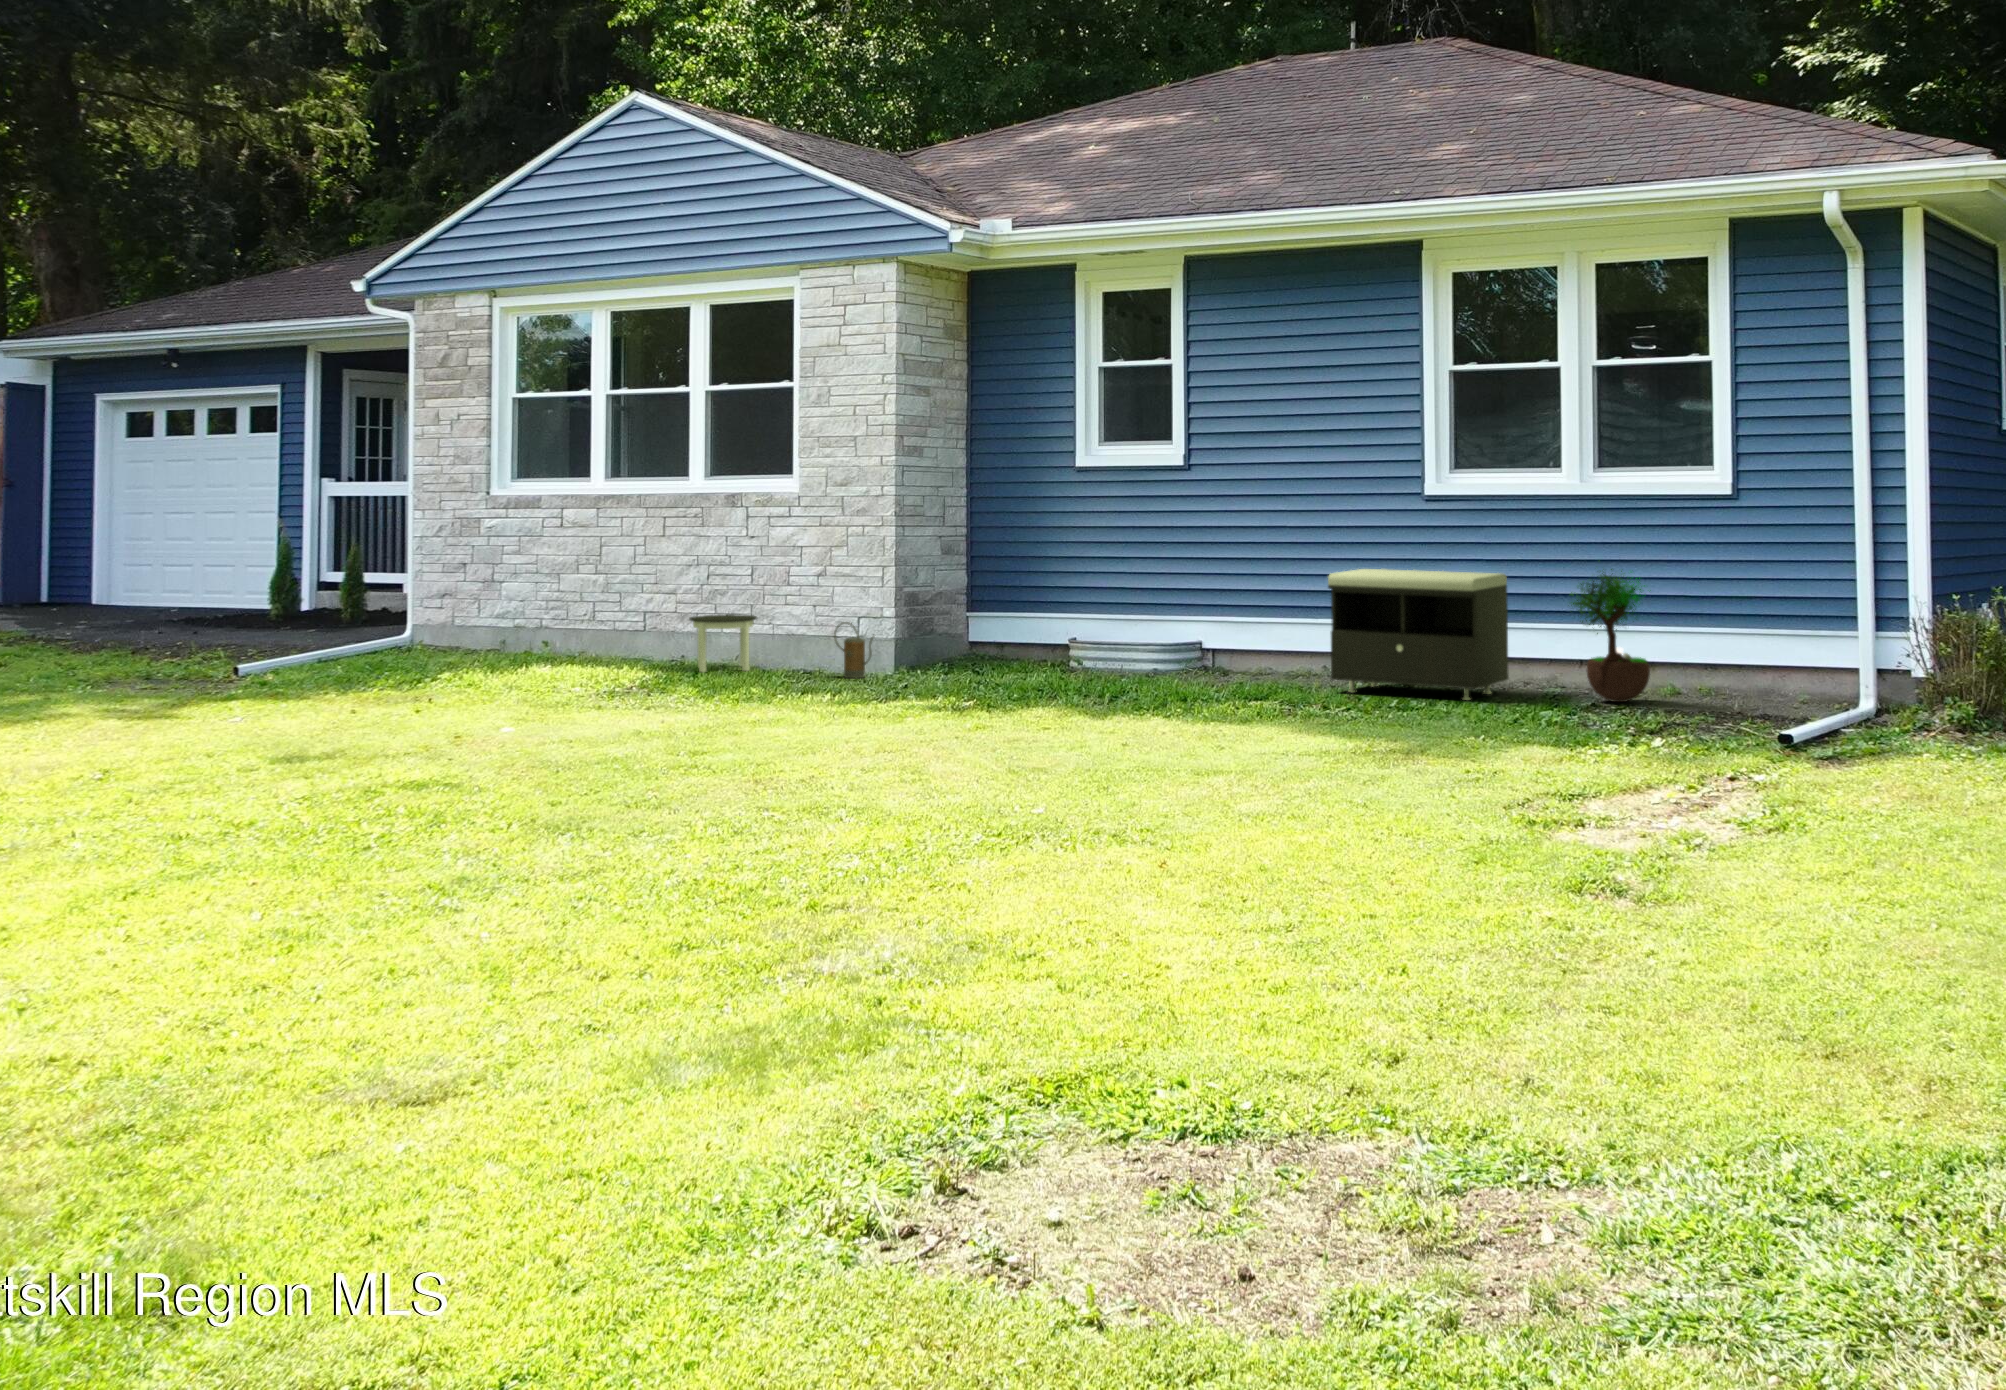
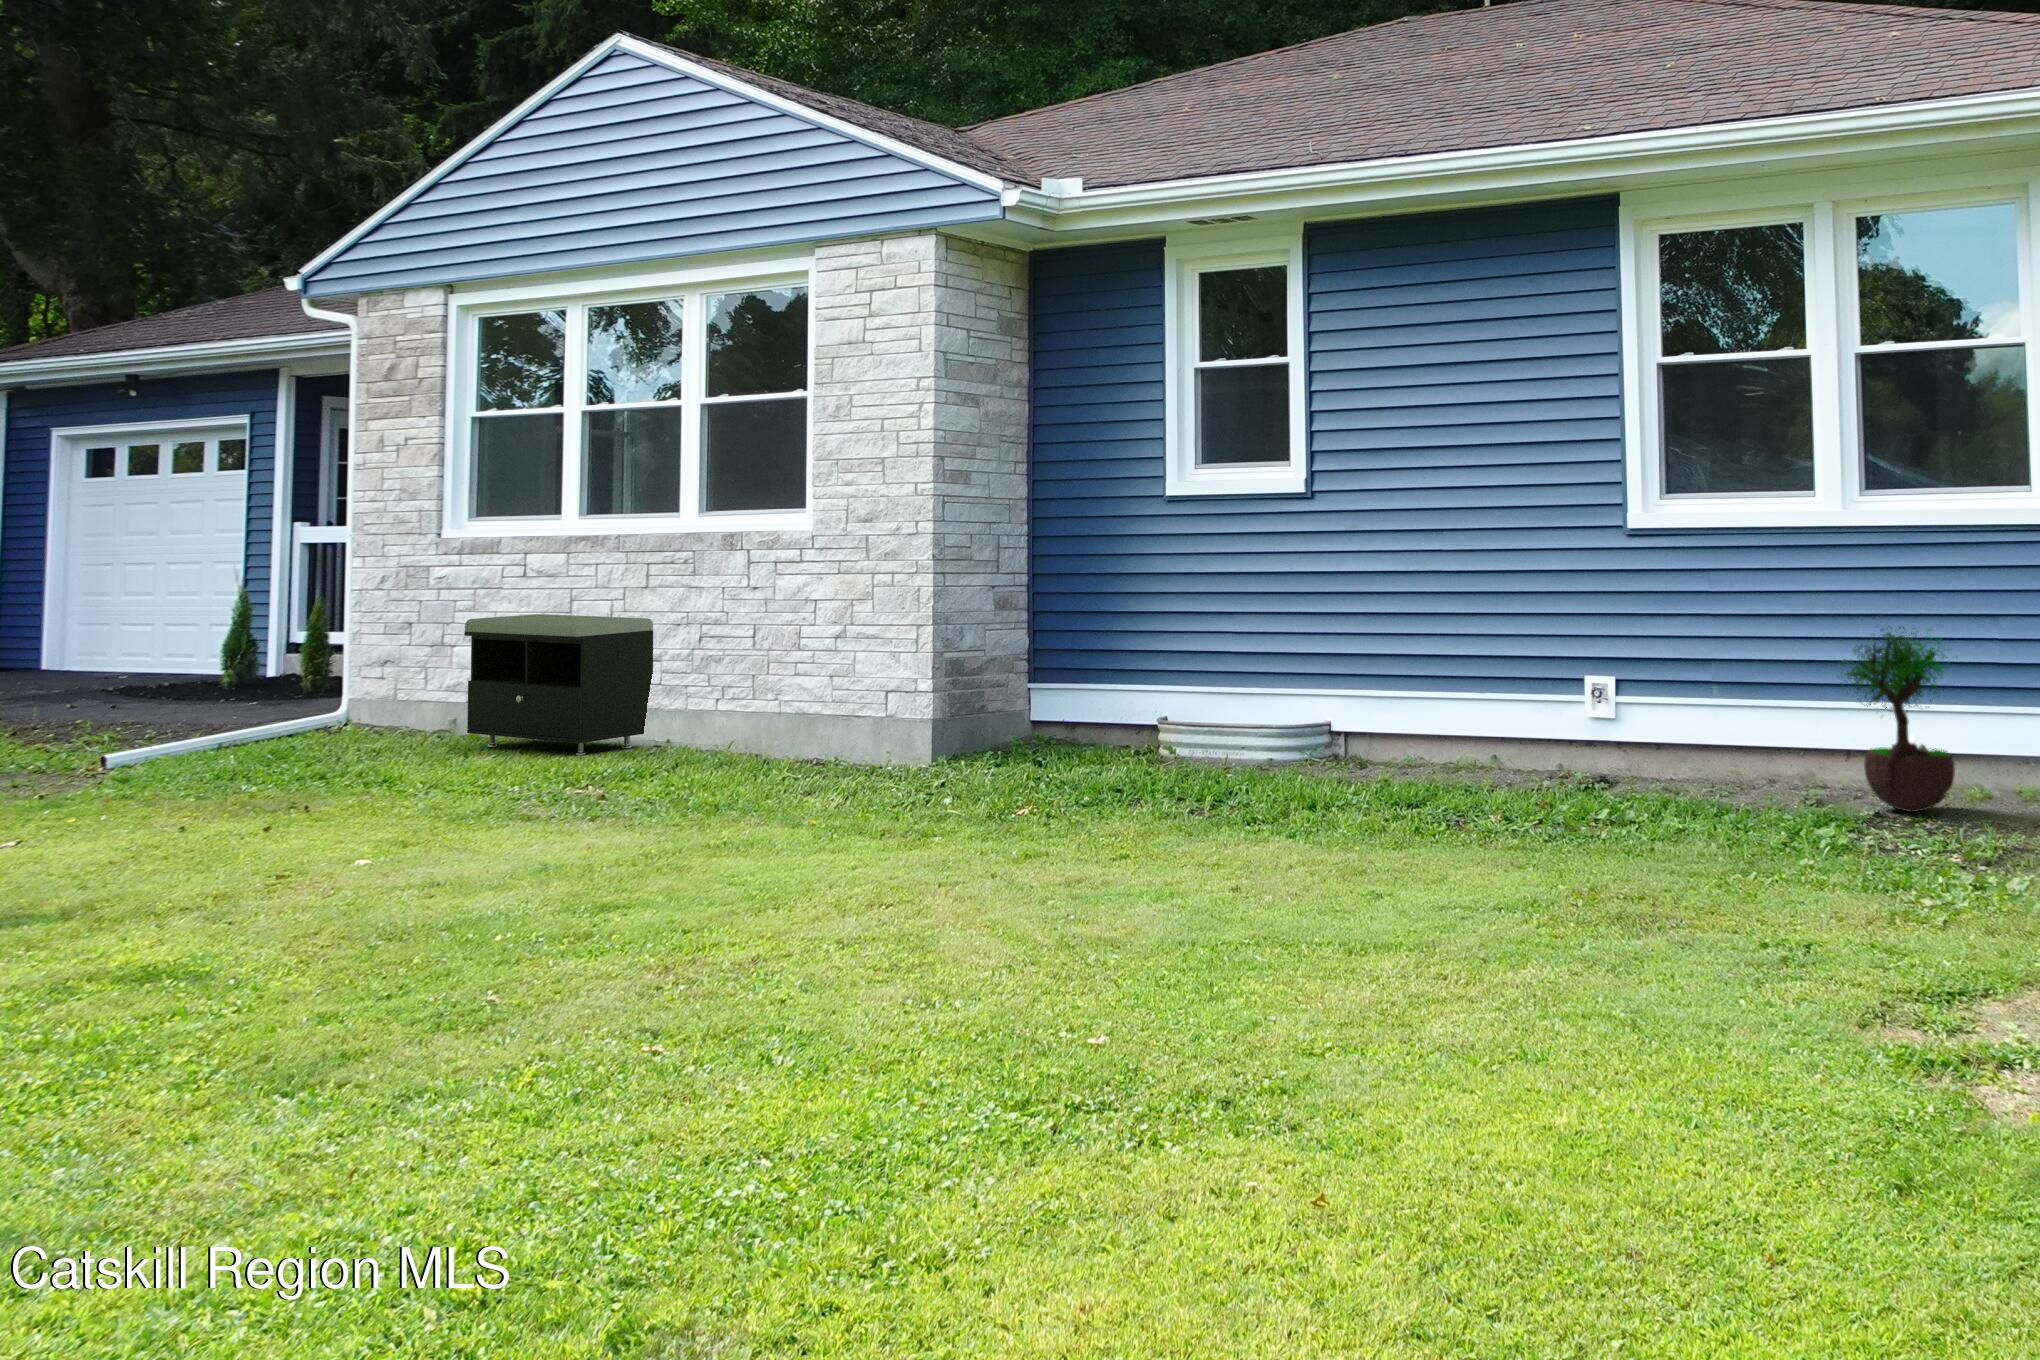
storage bench: present [1328,569,1509,700] -> present [464,614,653,755]
round table: present [689,614,757,672] -> none [668,687,757,763]
watering can: present [834,622,874,678] -> none [849,698,902,773]

